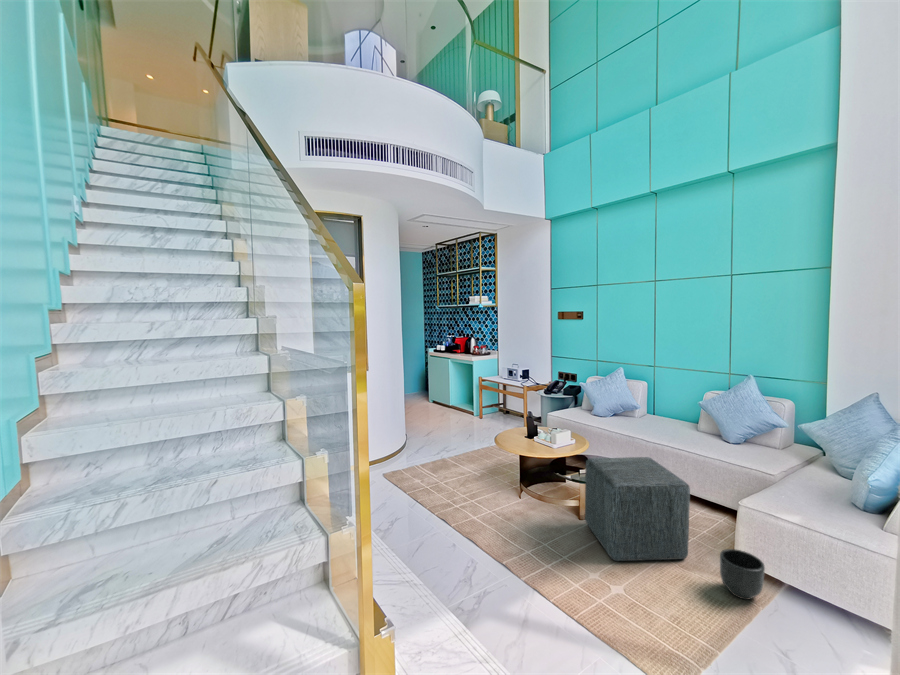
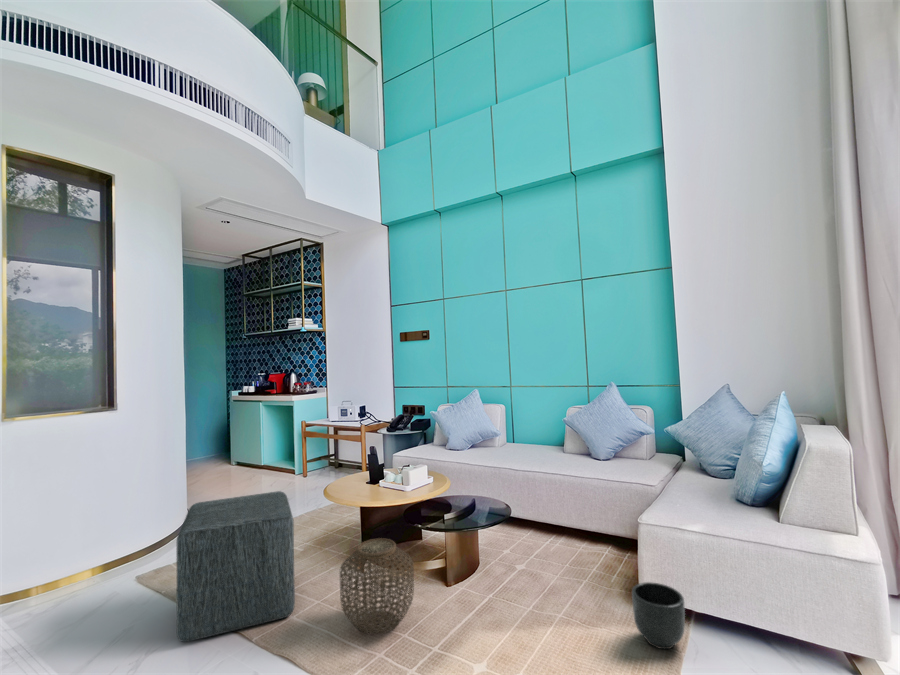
ottoman: present [585,457,690,561] -> present [177,491,295,642]
woven basket: none [504,479,554,539] -> present [340,538,414,634]

